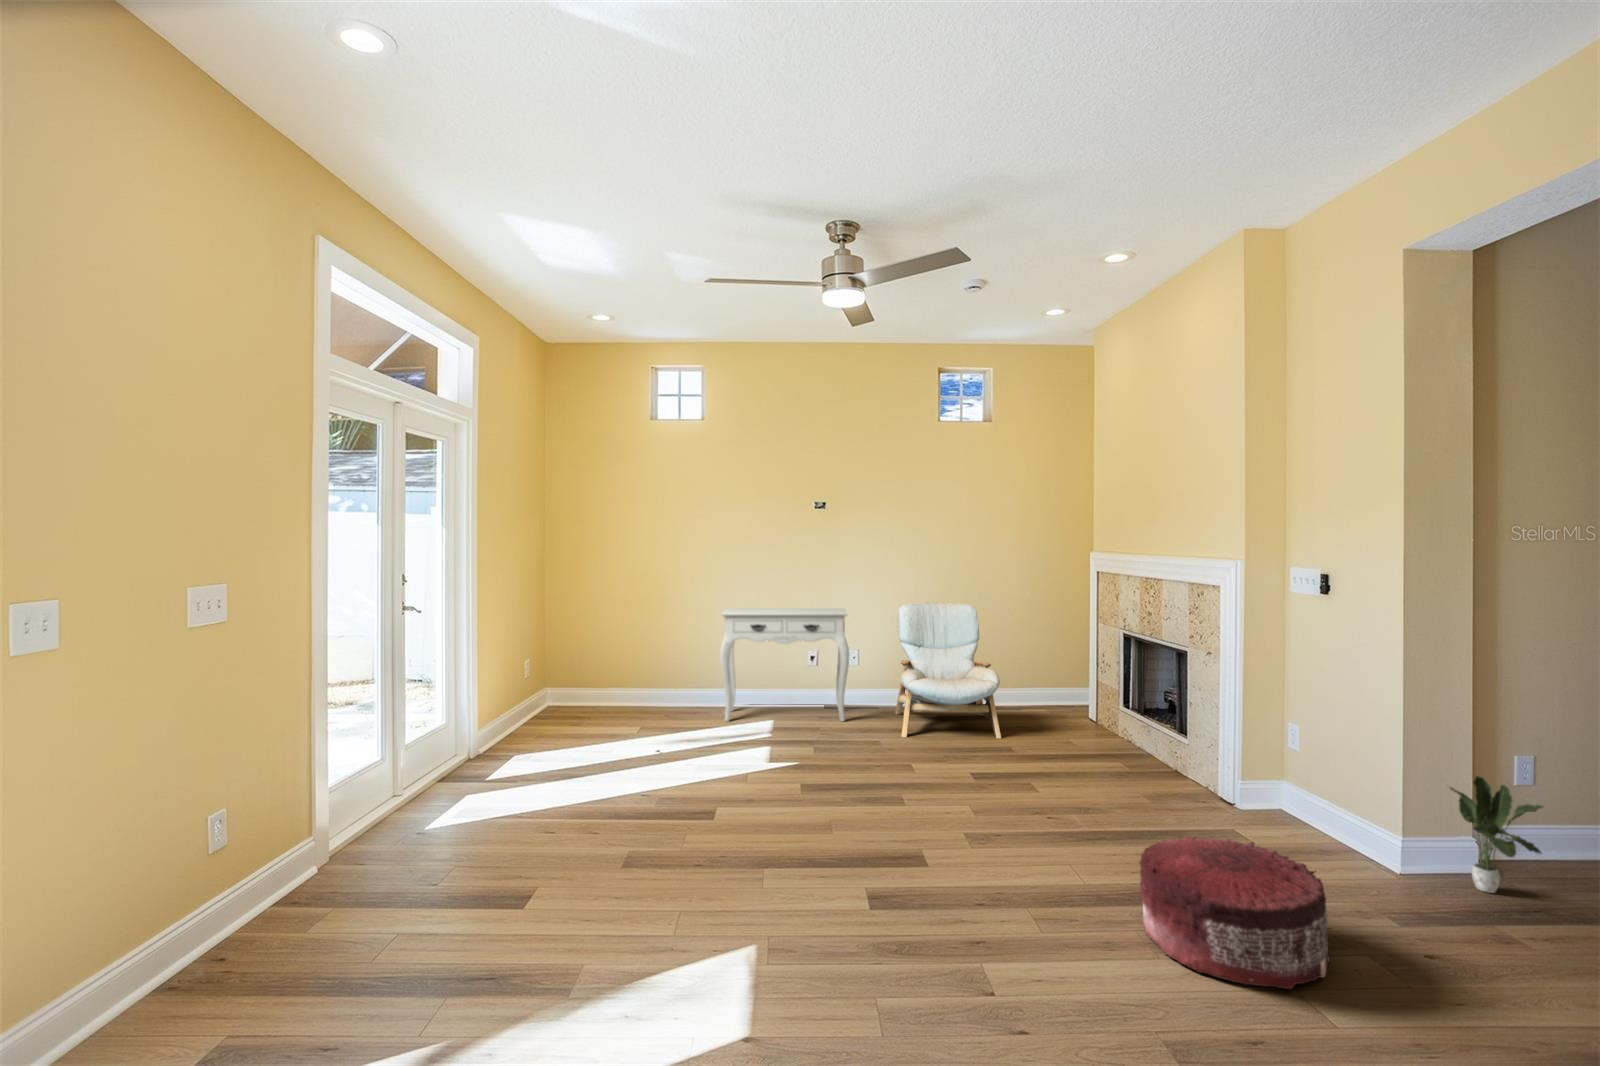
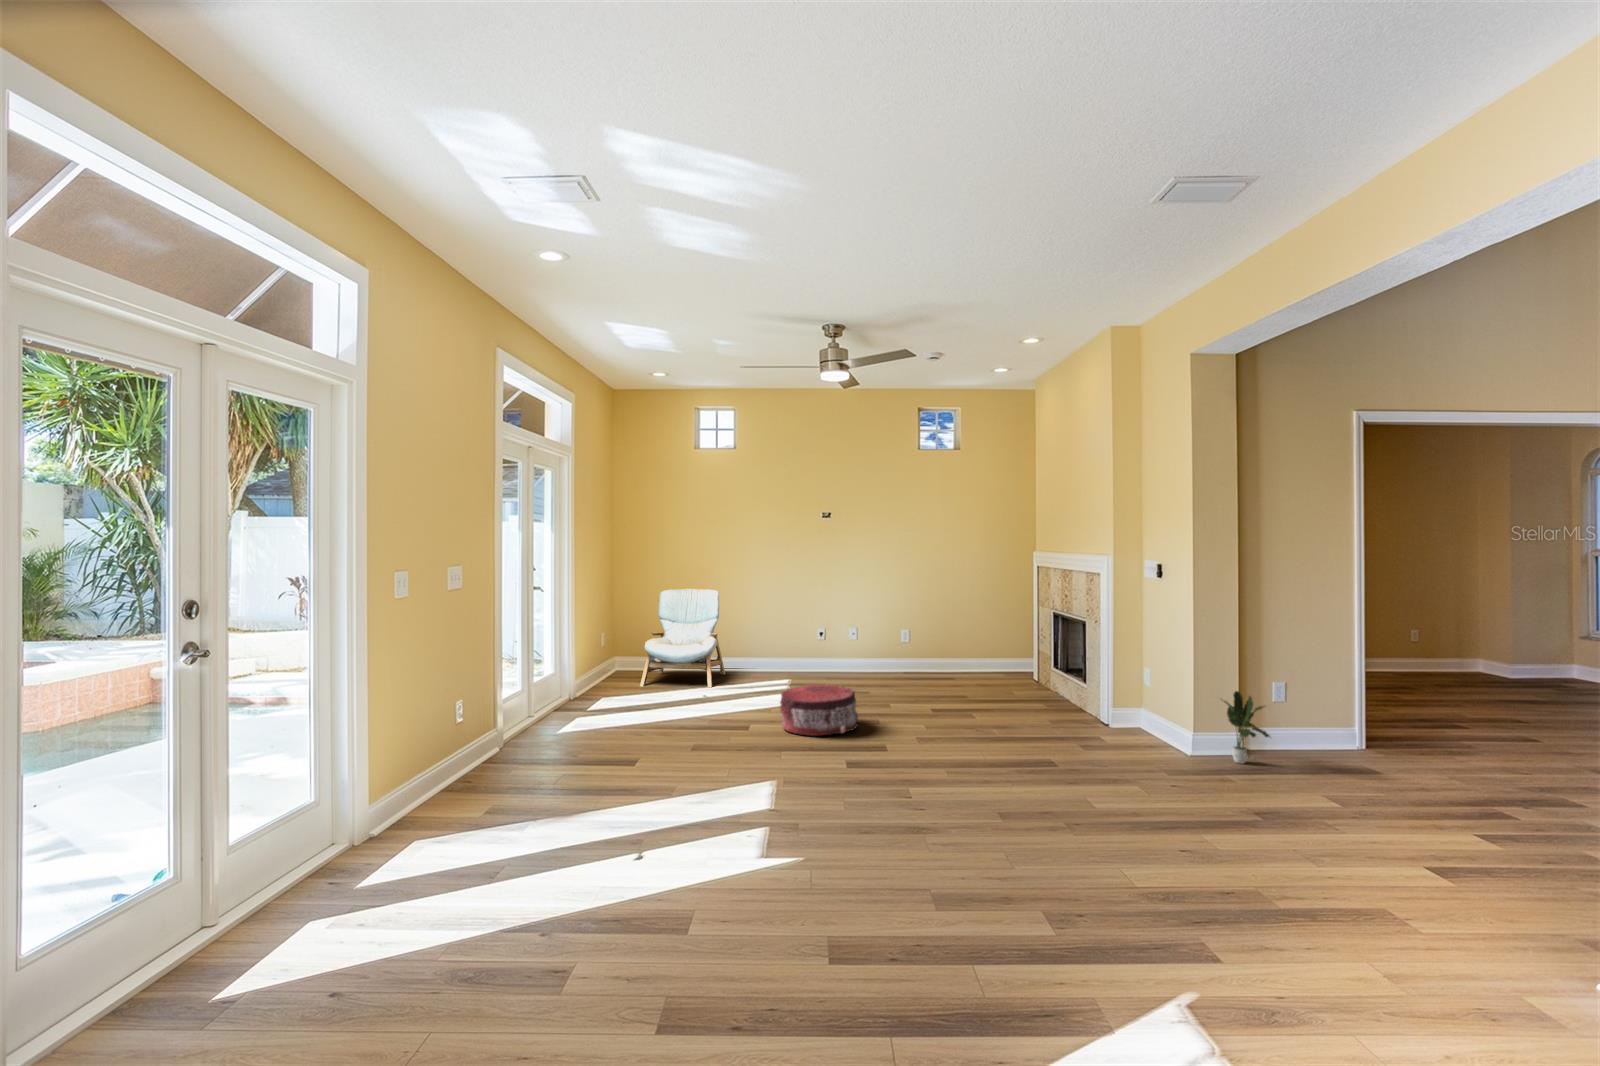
armchair: present [895,602,1001,739] -> present [640,588,725,687]
console table: present [720,608,849,722] -> none [749,594,847,680]
pouf: present [1139,836,1330,990] -> present [780,685,858,736]

